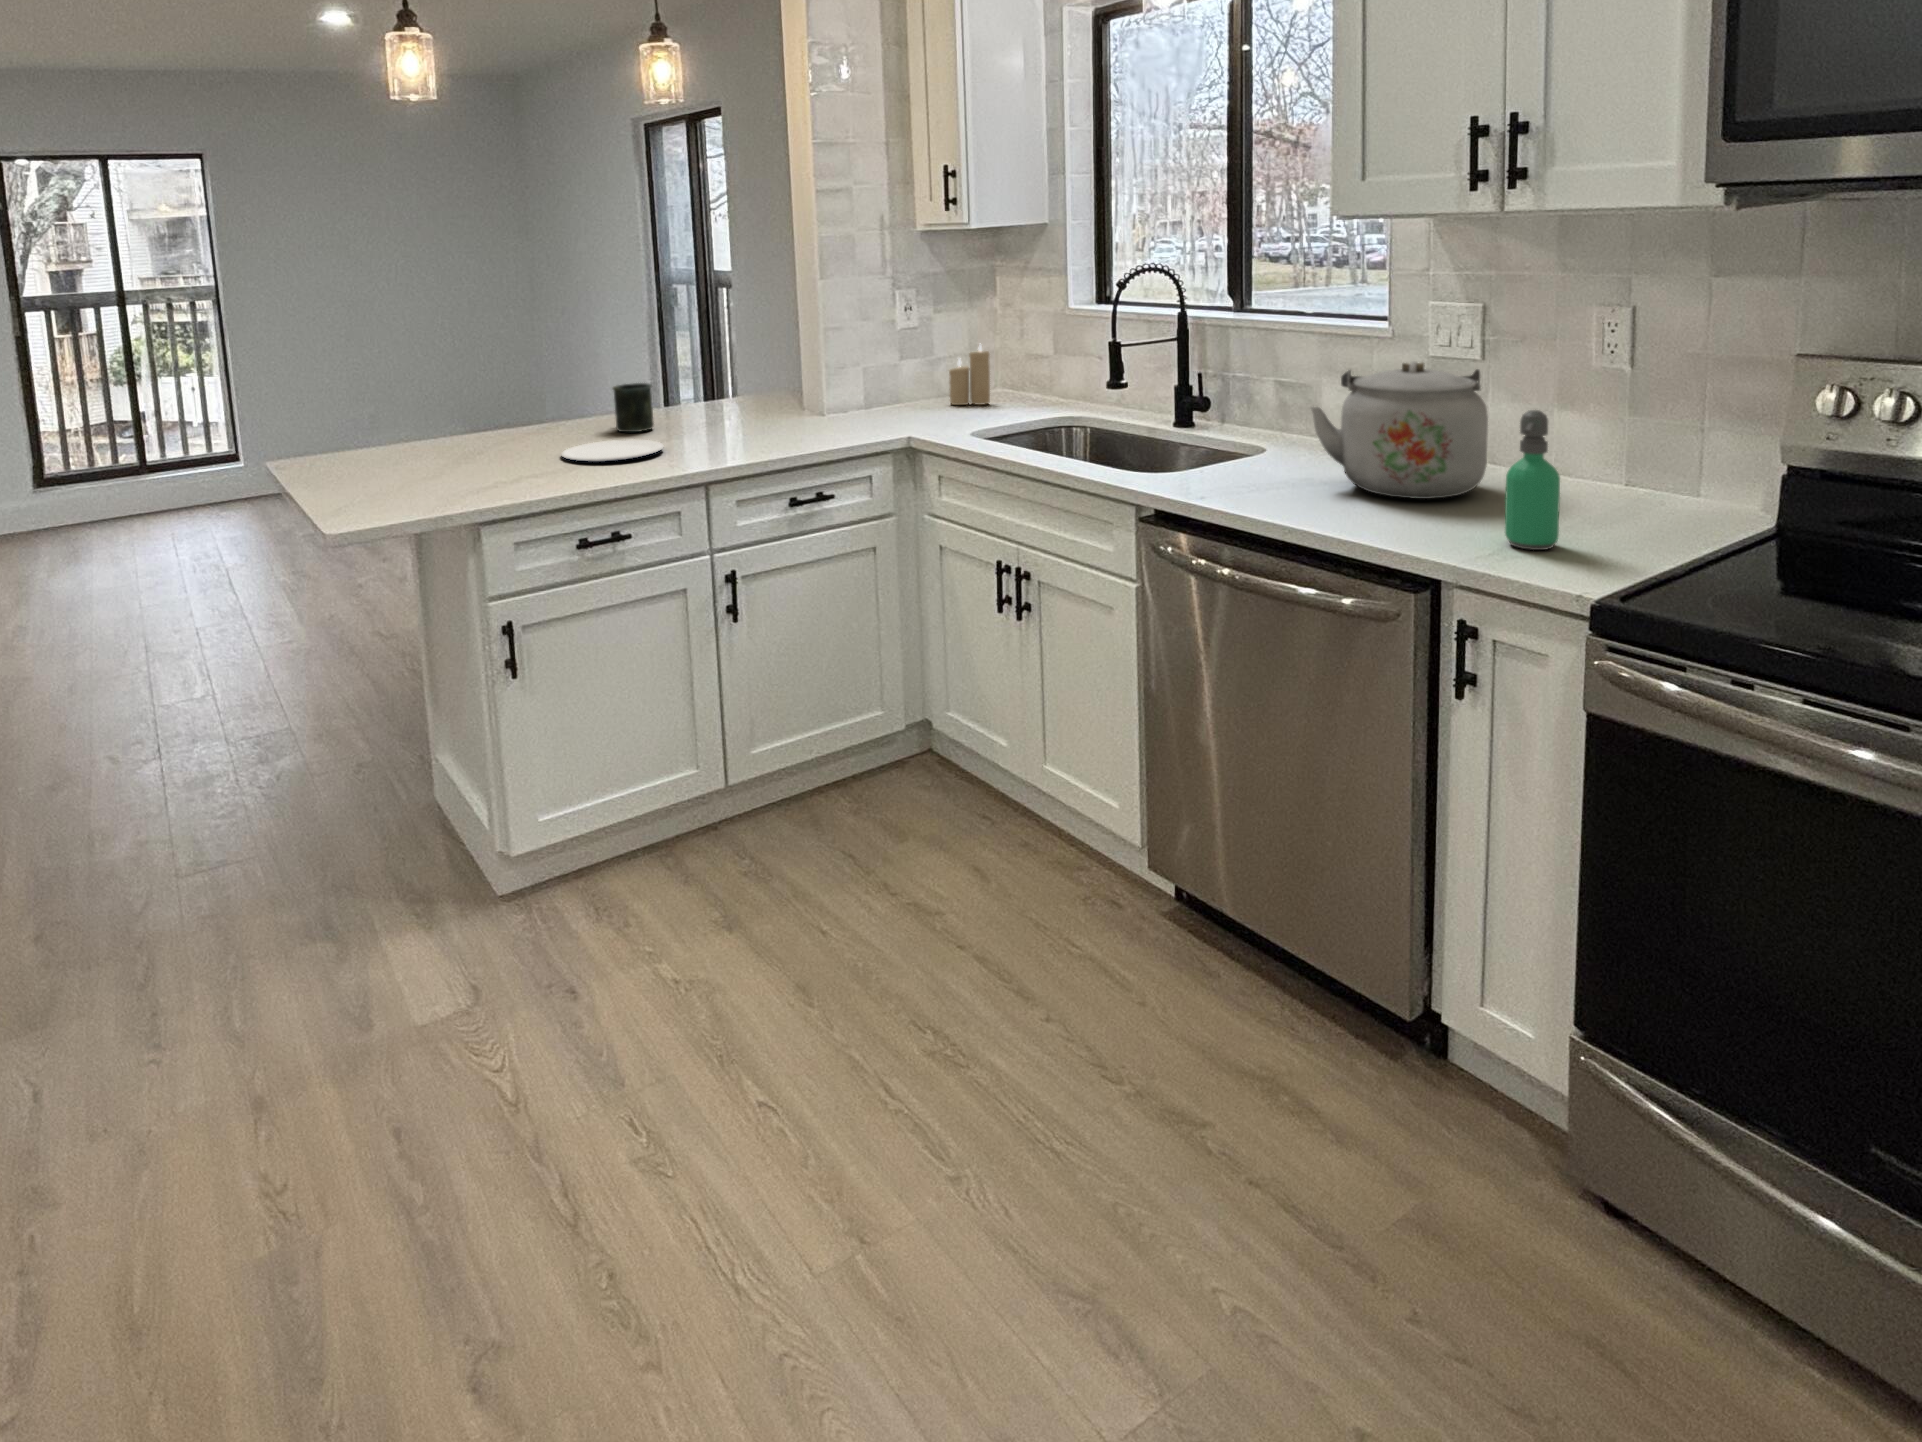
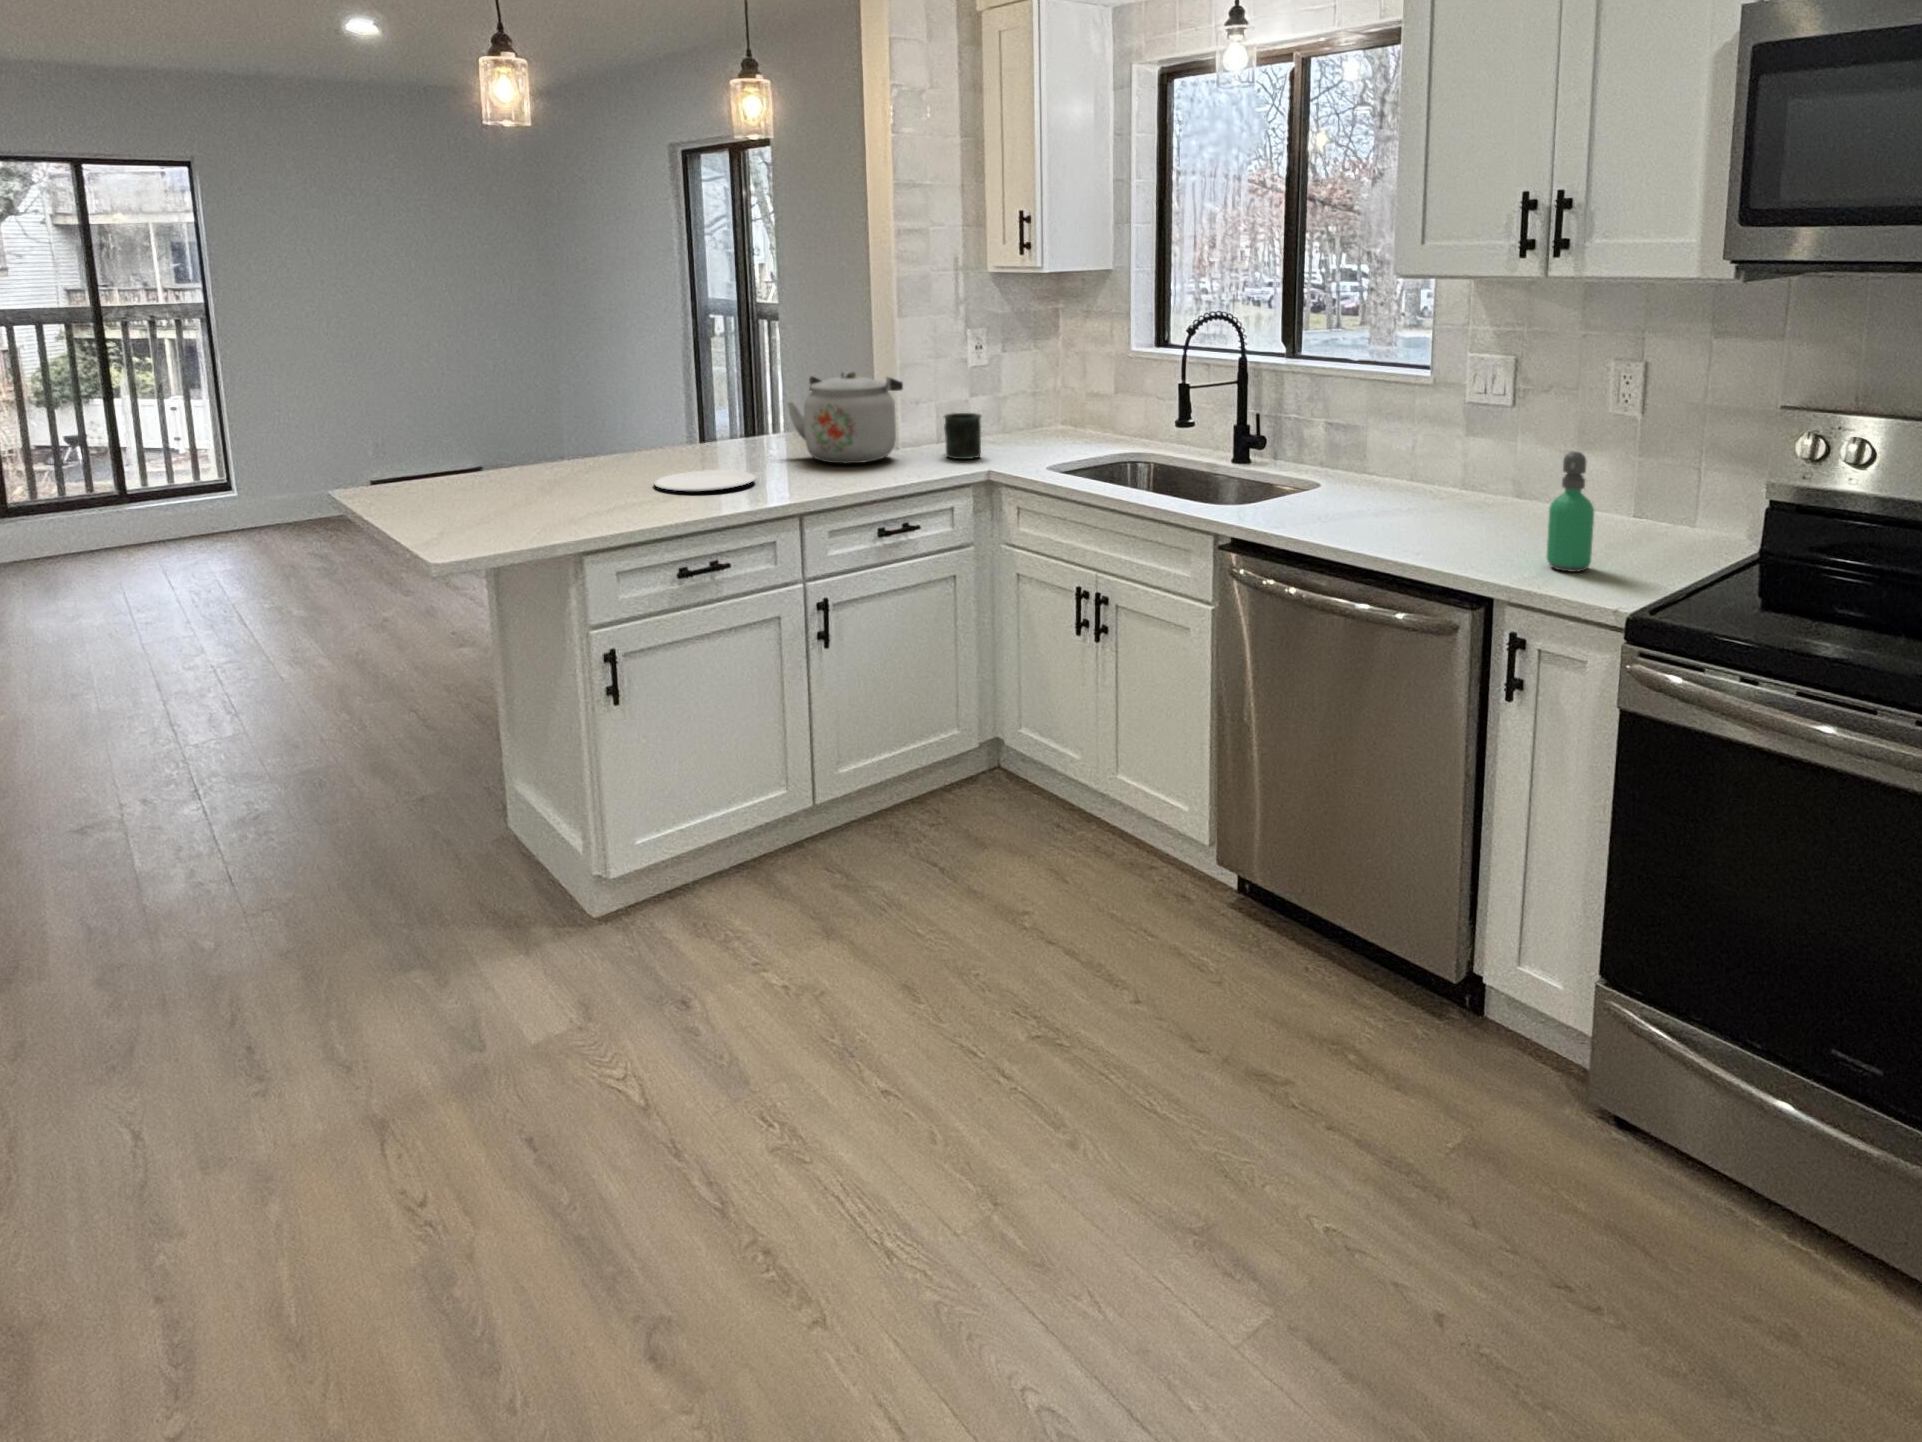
candle: present [949,345,990,405] -> none [1014,382,1052,440]
kettle: present [1311,361,1488,499] -> present [787,371,903,463]
mug: present [613,383,654,432] -> present [944,413,981,459]

